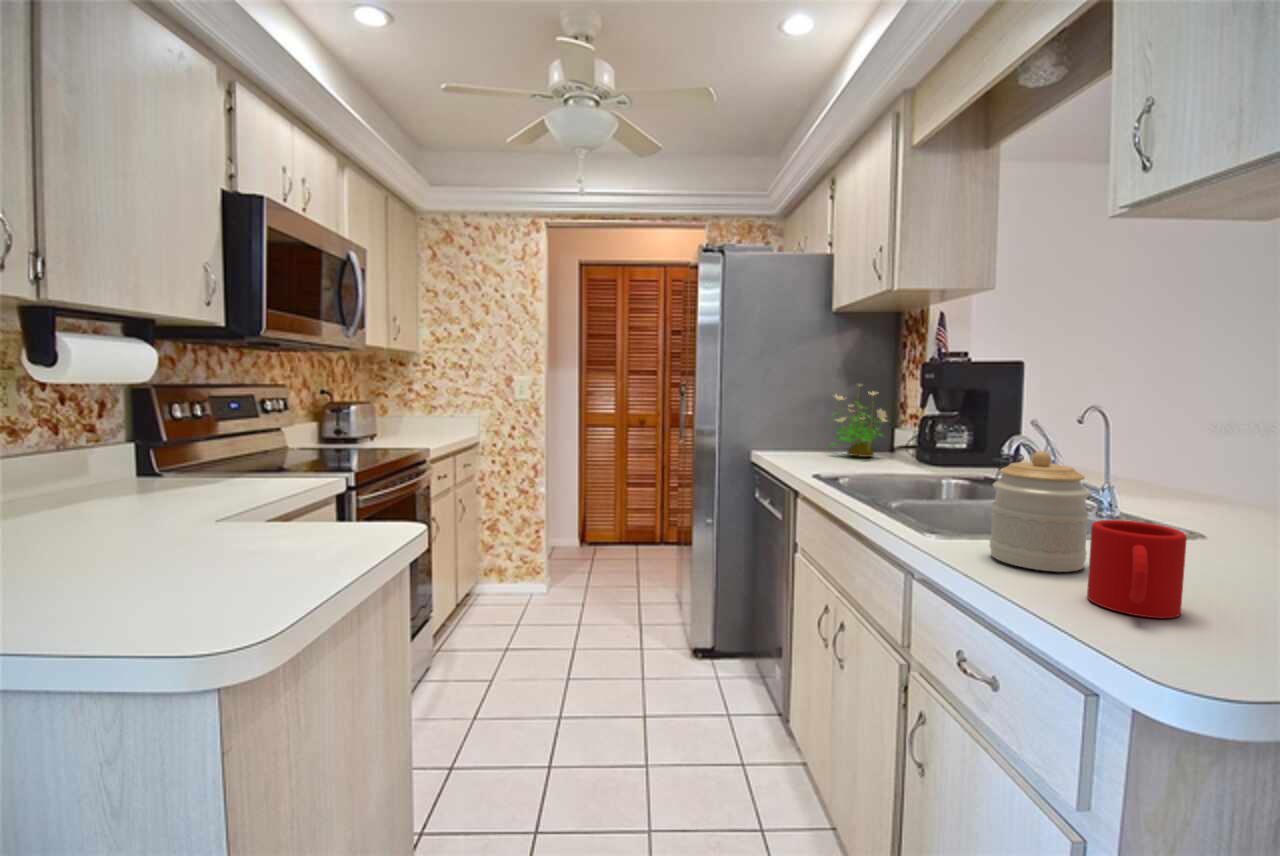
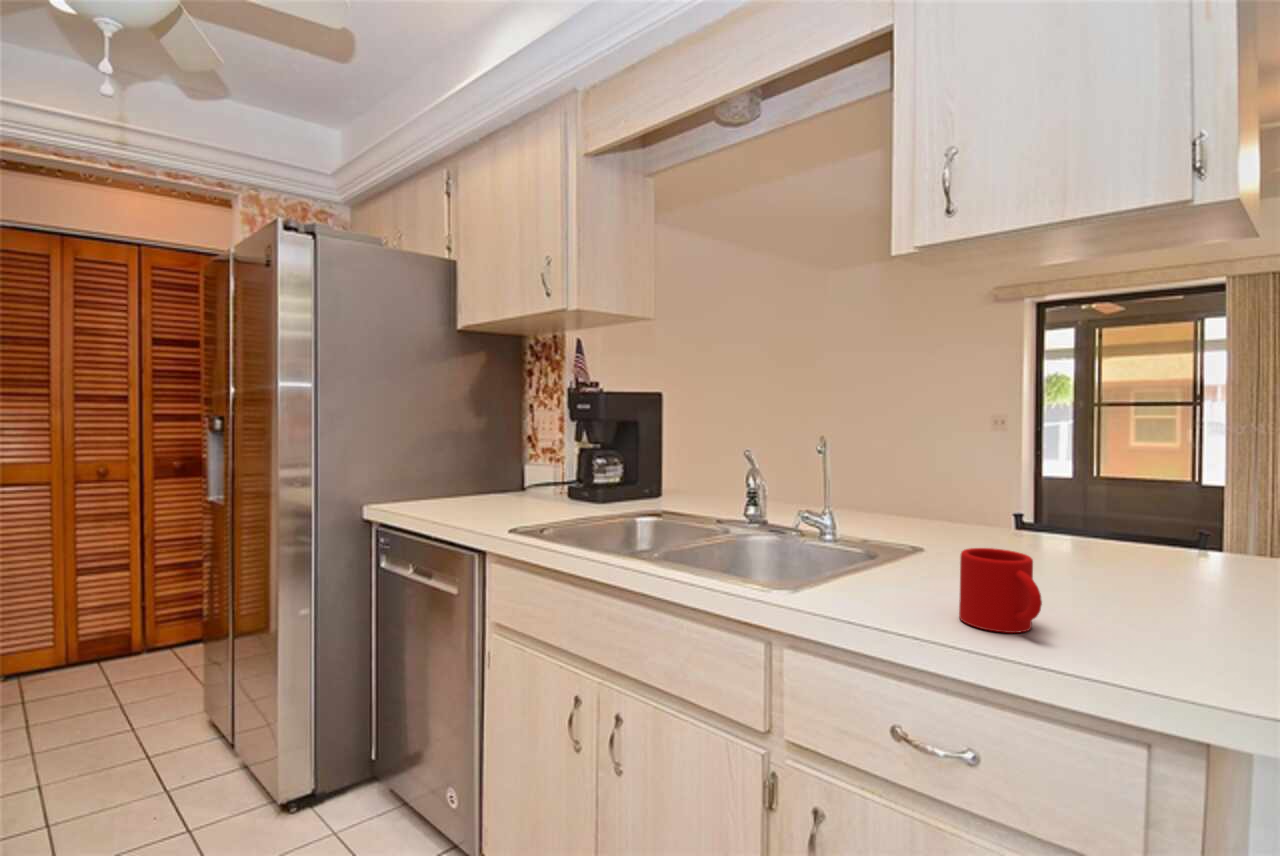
potted plant: present [830,385,887,457] -> none [463,415,537,499]
jar: present [990,451,1091,572] -> none [830,490,913,605]

